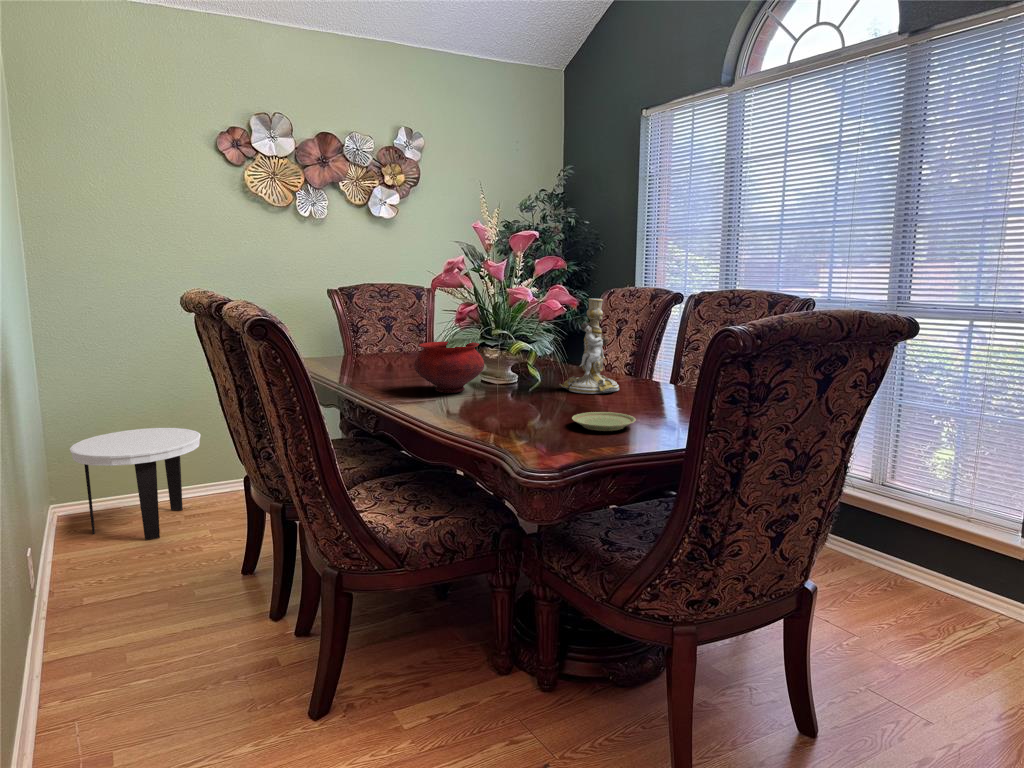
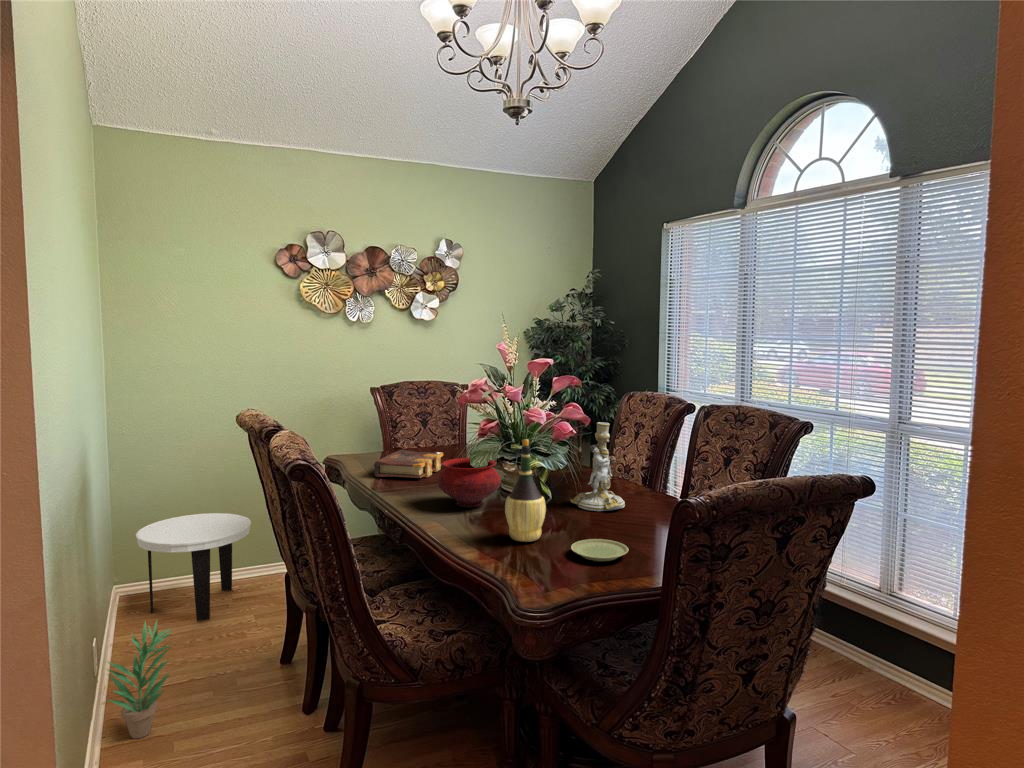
wine bottle: none [496,303,541,417] -> present [505,439,546,542]
book: none [339,346,414,372] -> present [374,450,443,478]
potted plant: none [41,524,121,655] -> present [108,621,170,739]

